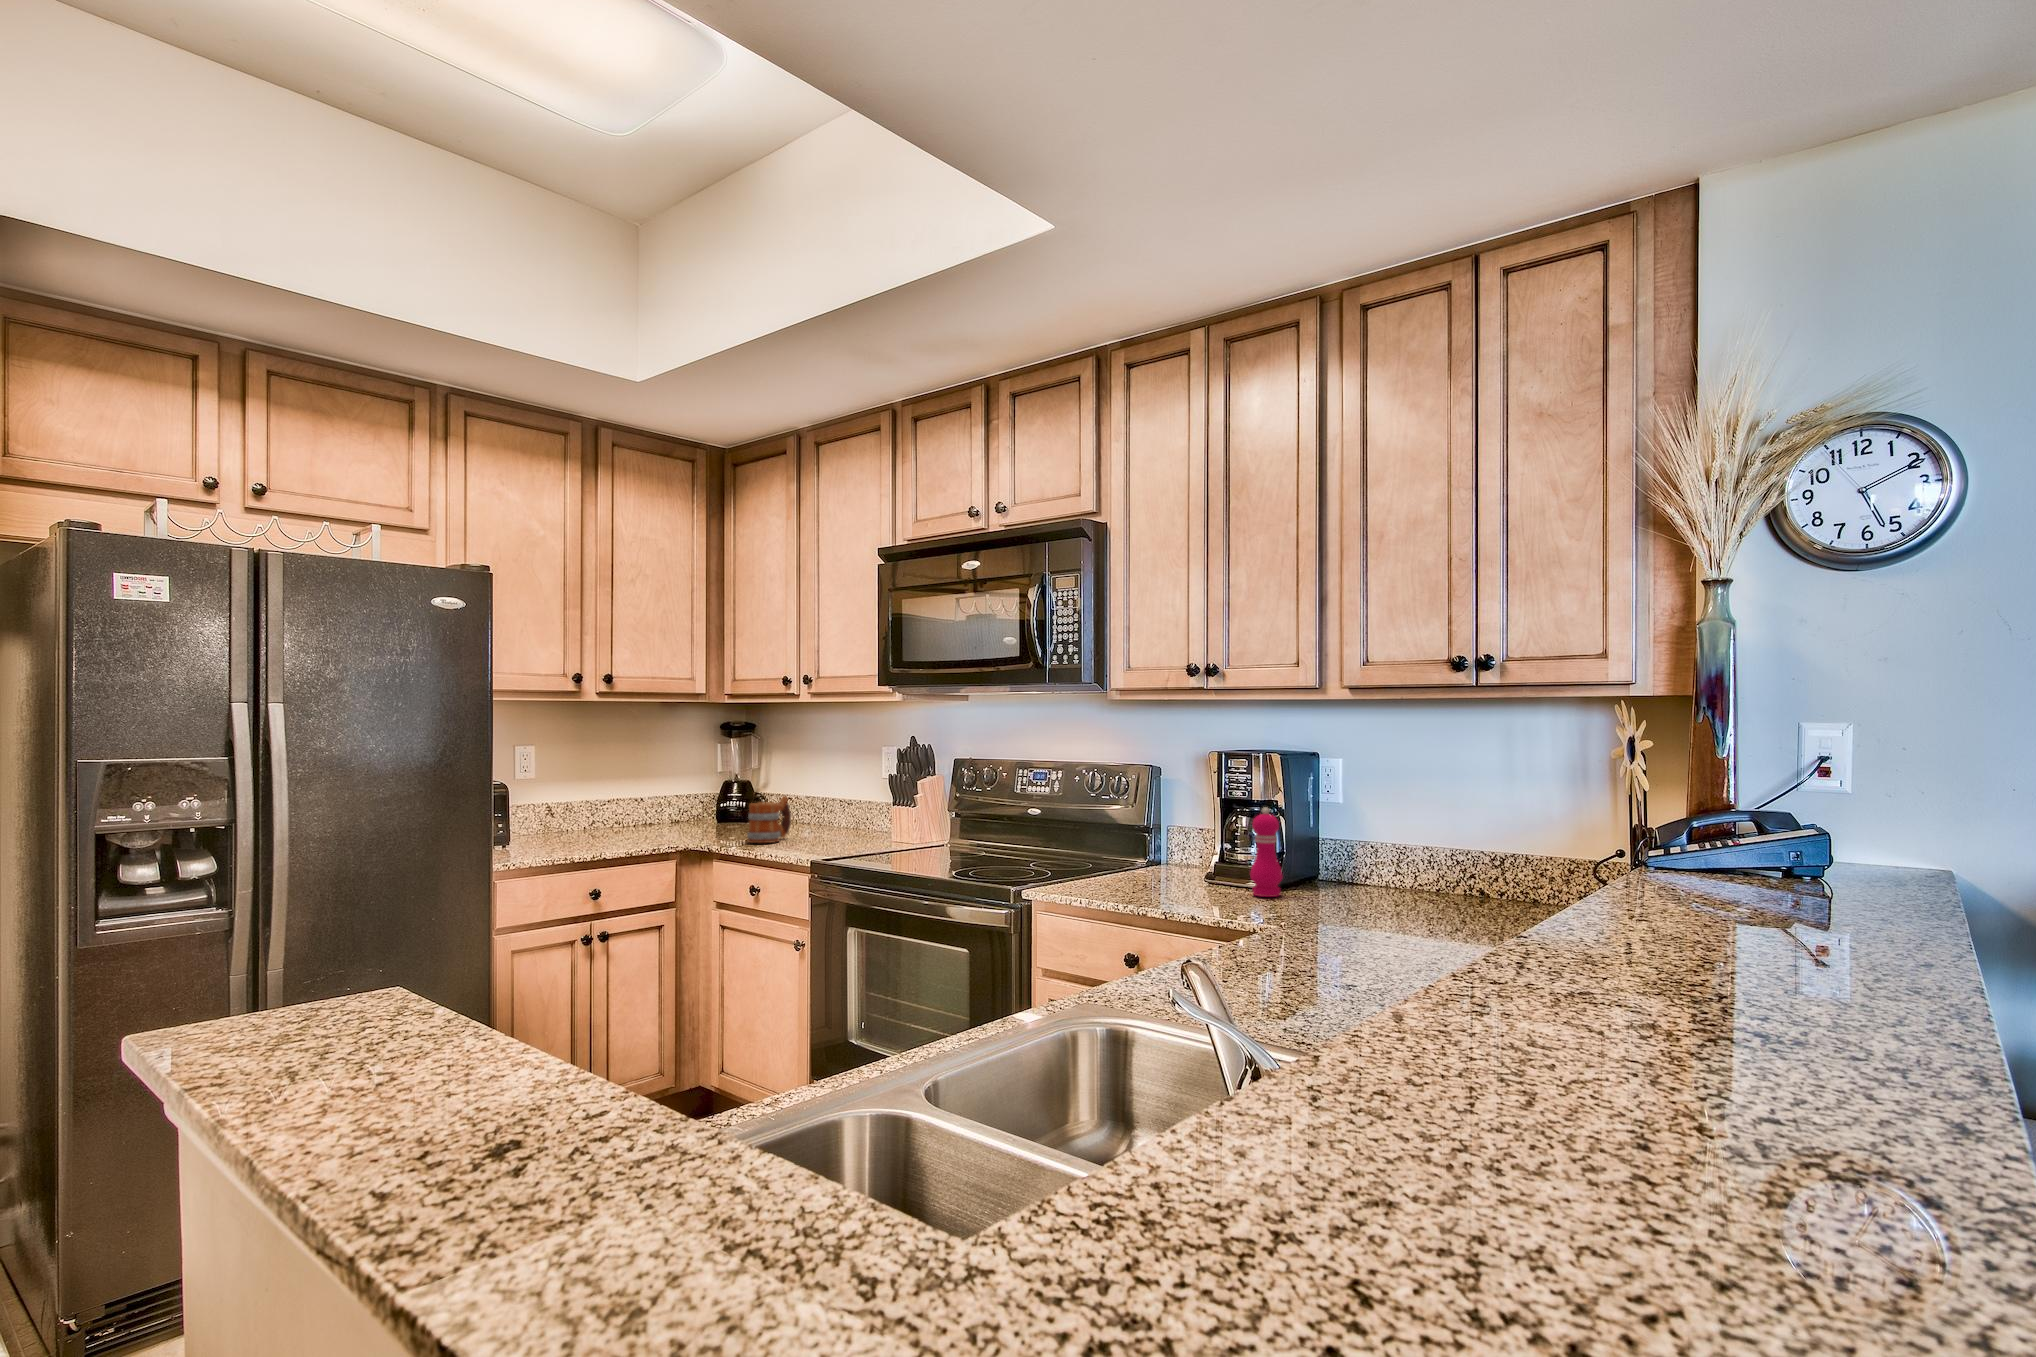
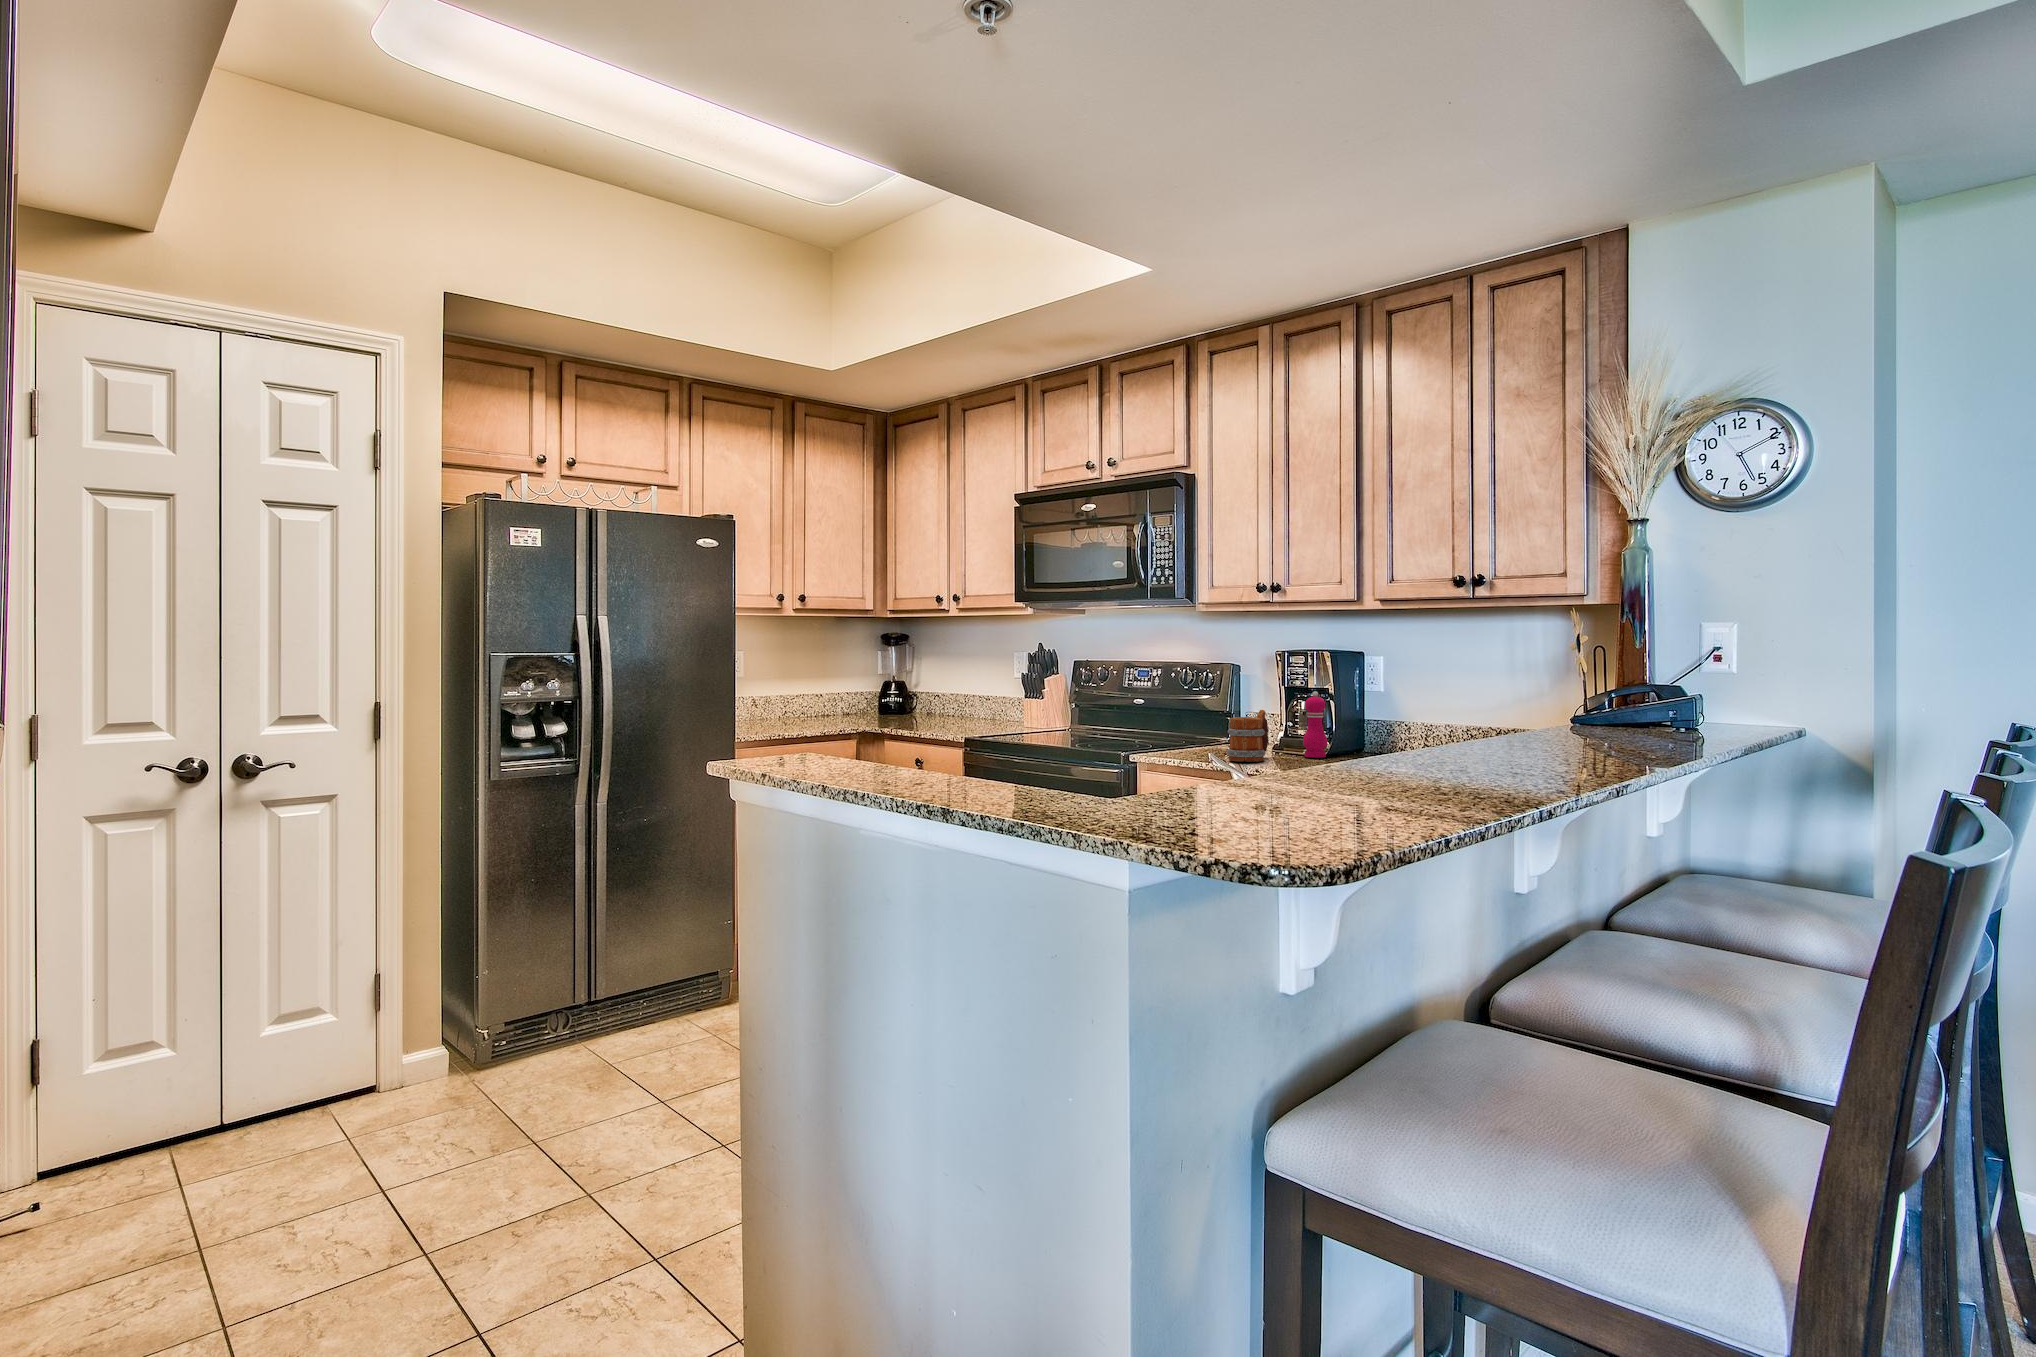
mug: present [747,796,791,843] -> present [1227,710,1269,762]

